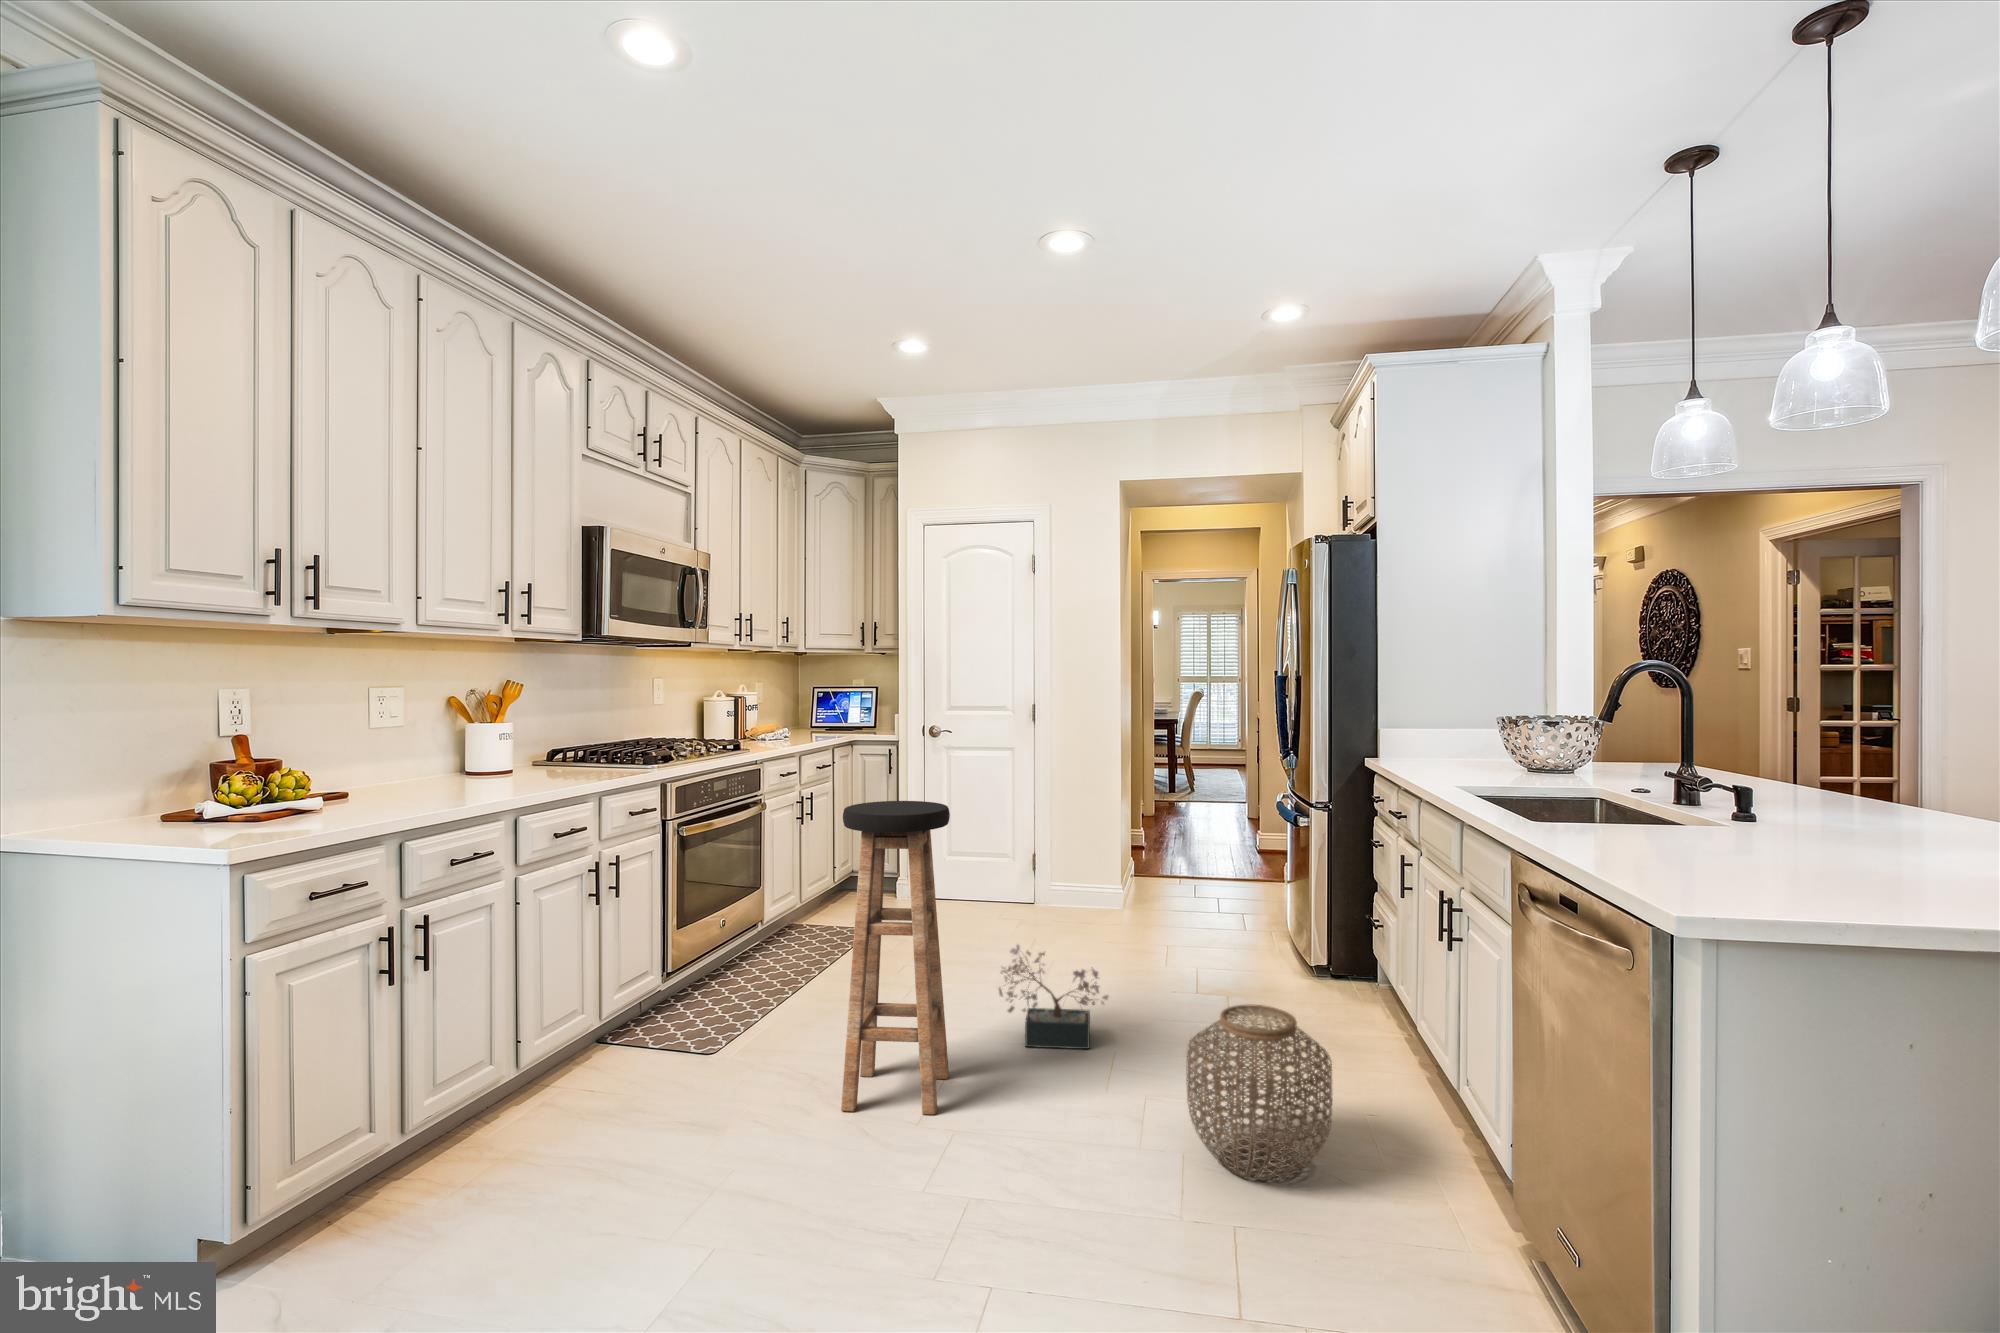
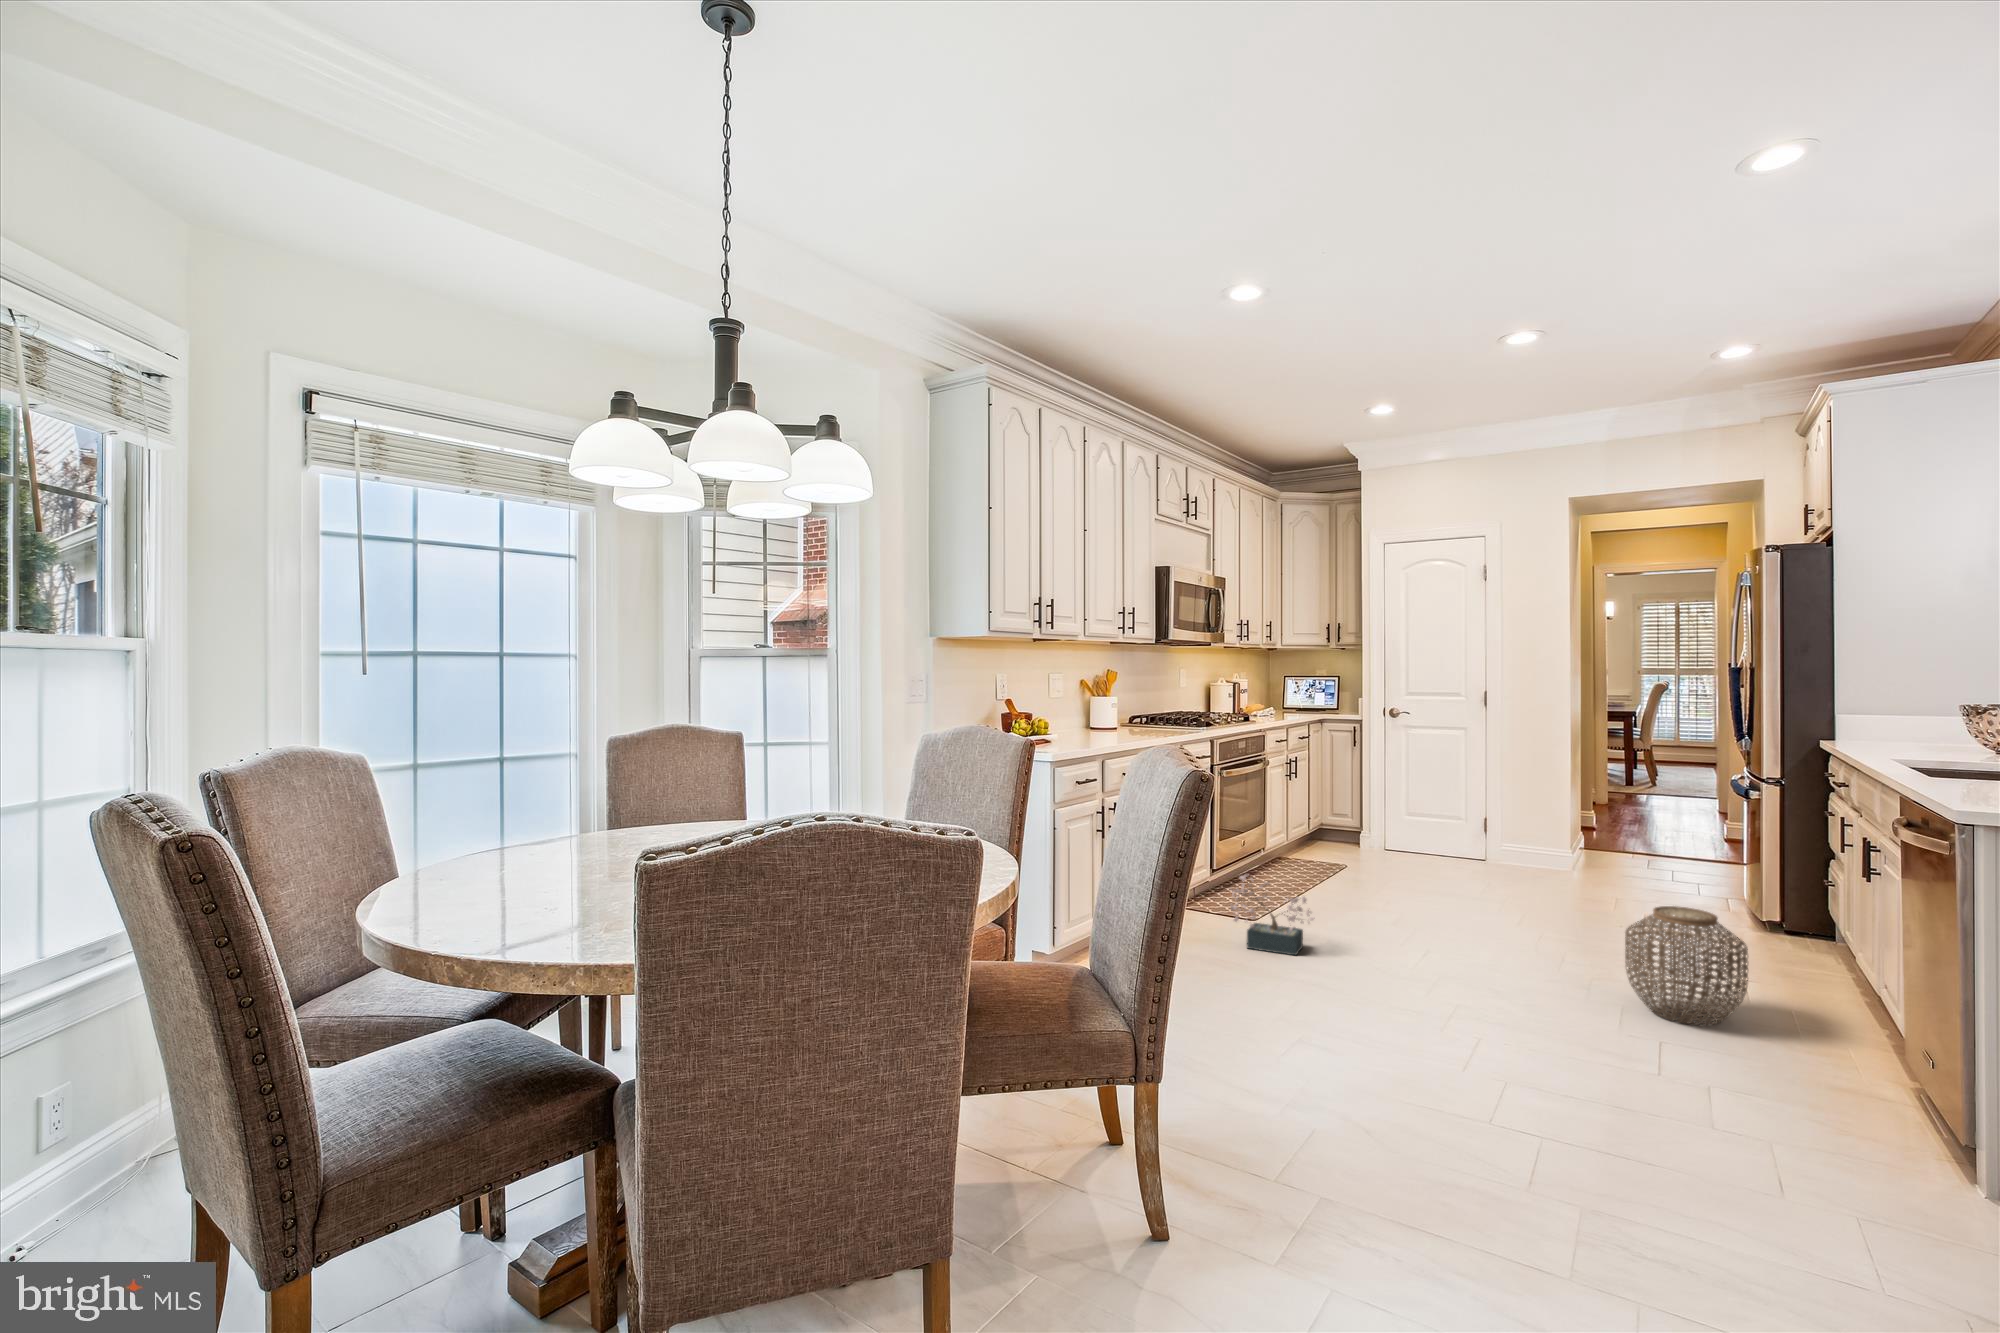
bar stool: present [841,801,950,1114] -> none [1357,755,1435,964]
decorative plant: present [998,945,1108,1049] -> present [1231,875,1314,955]

